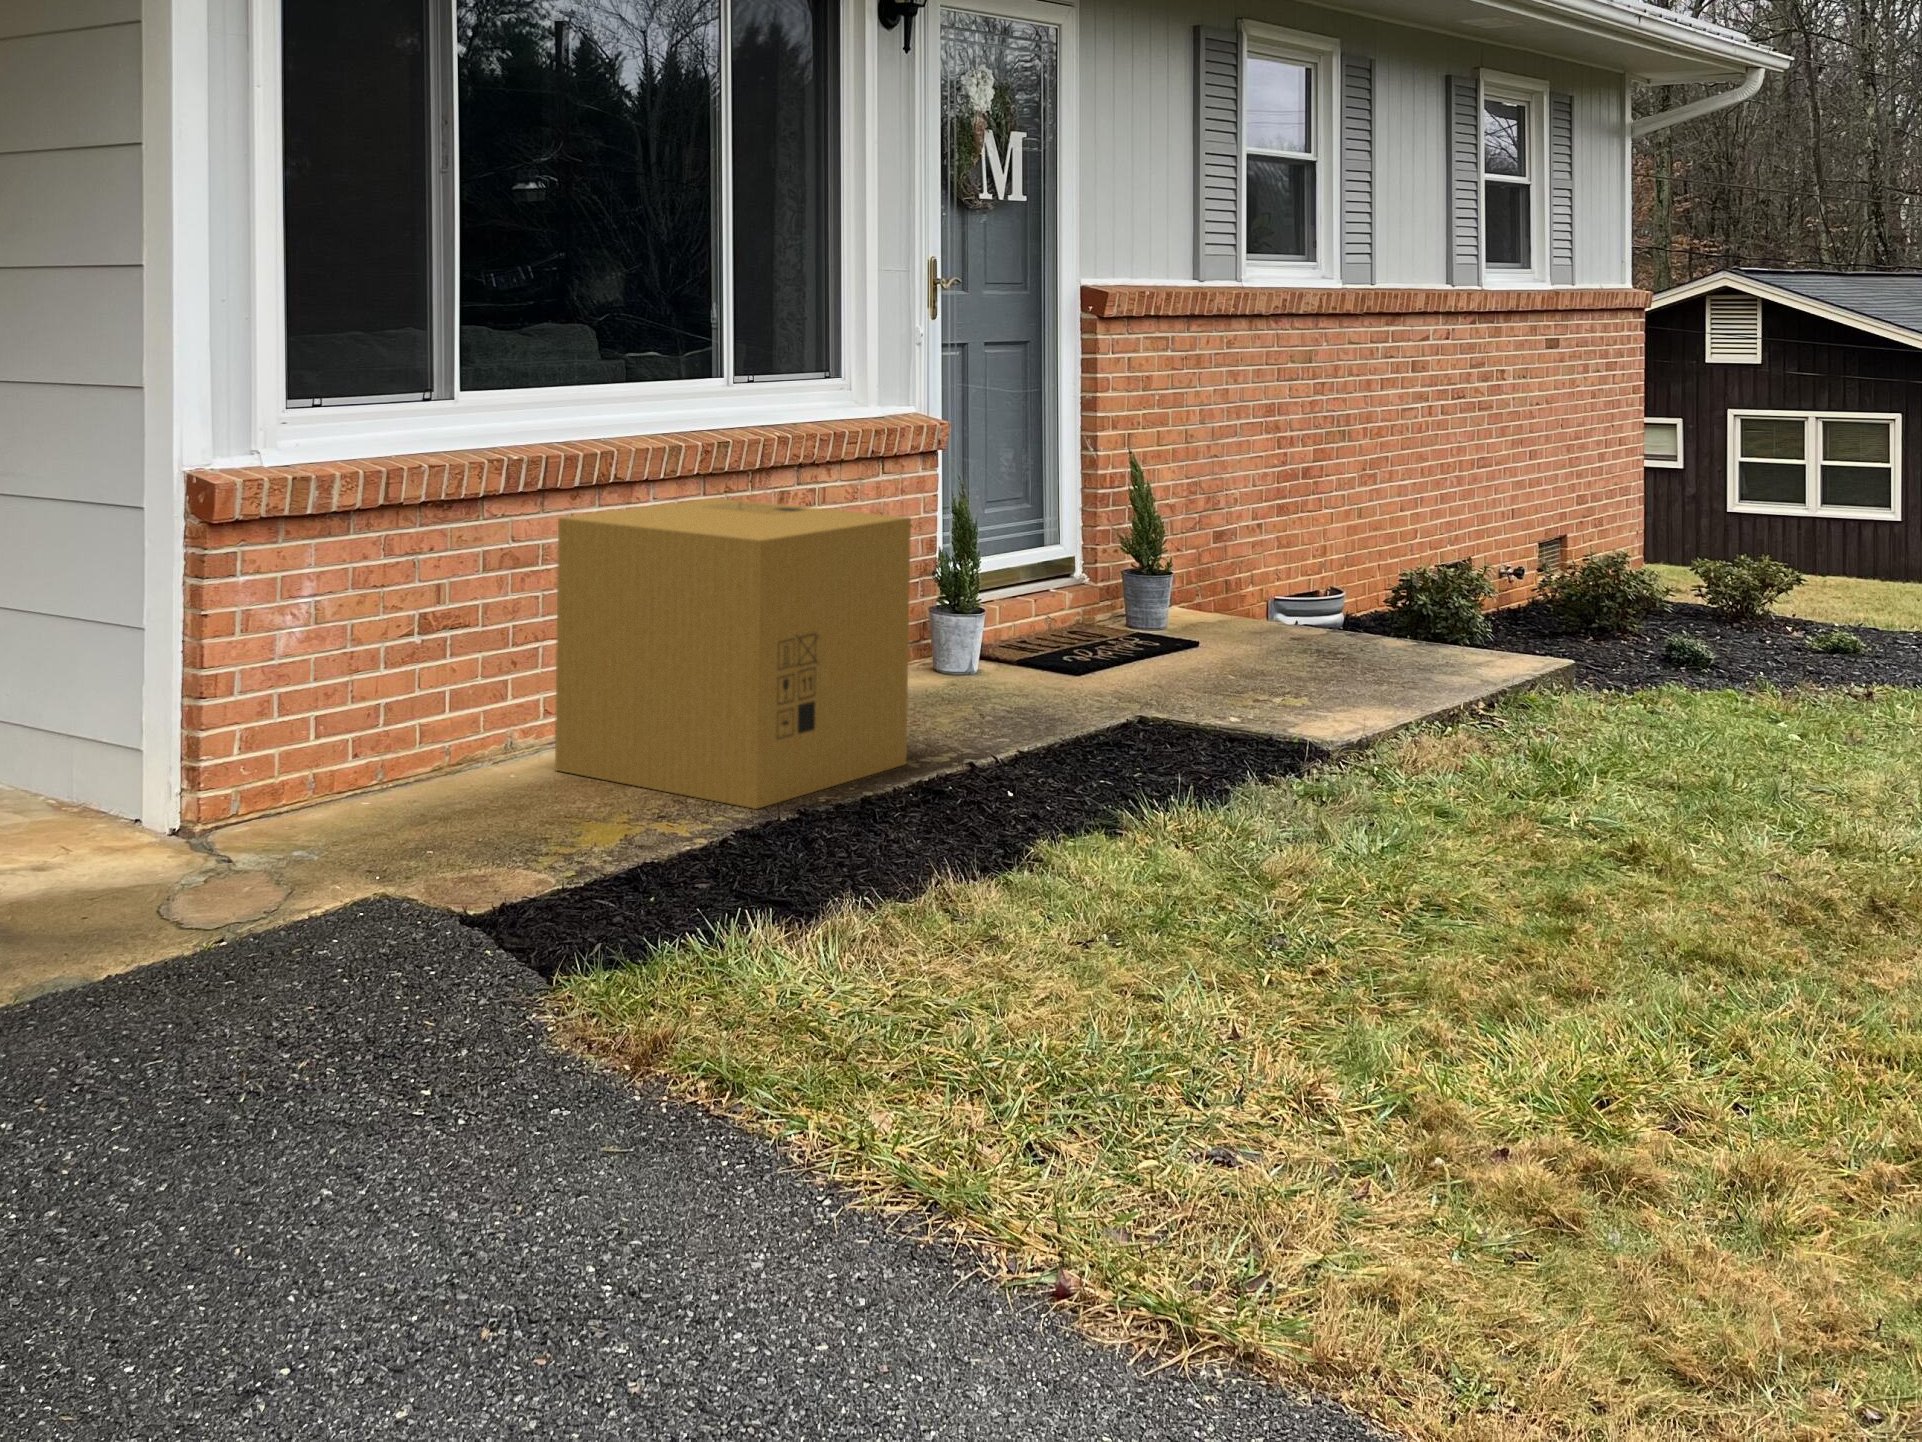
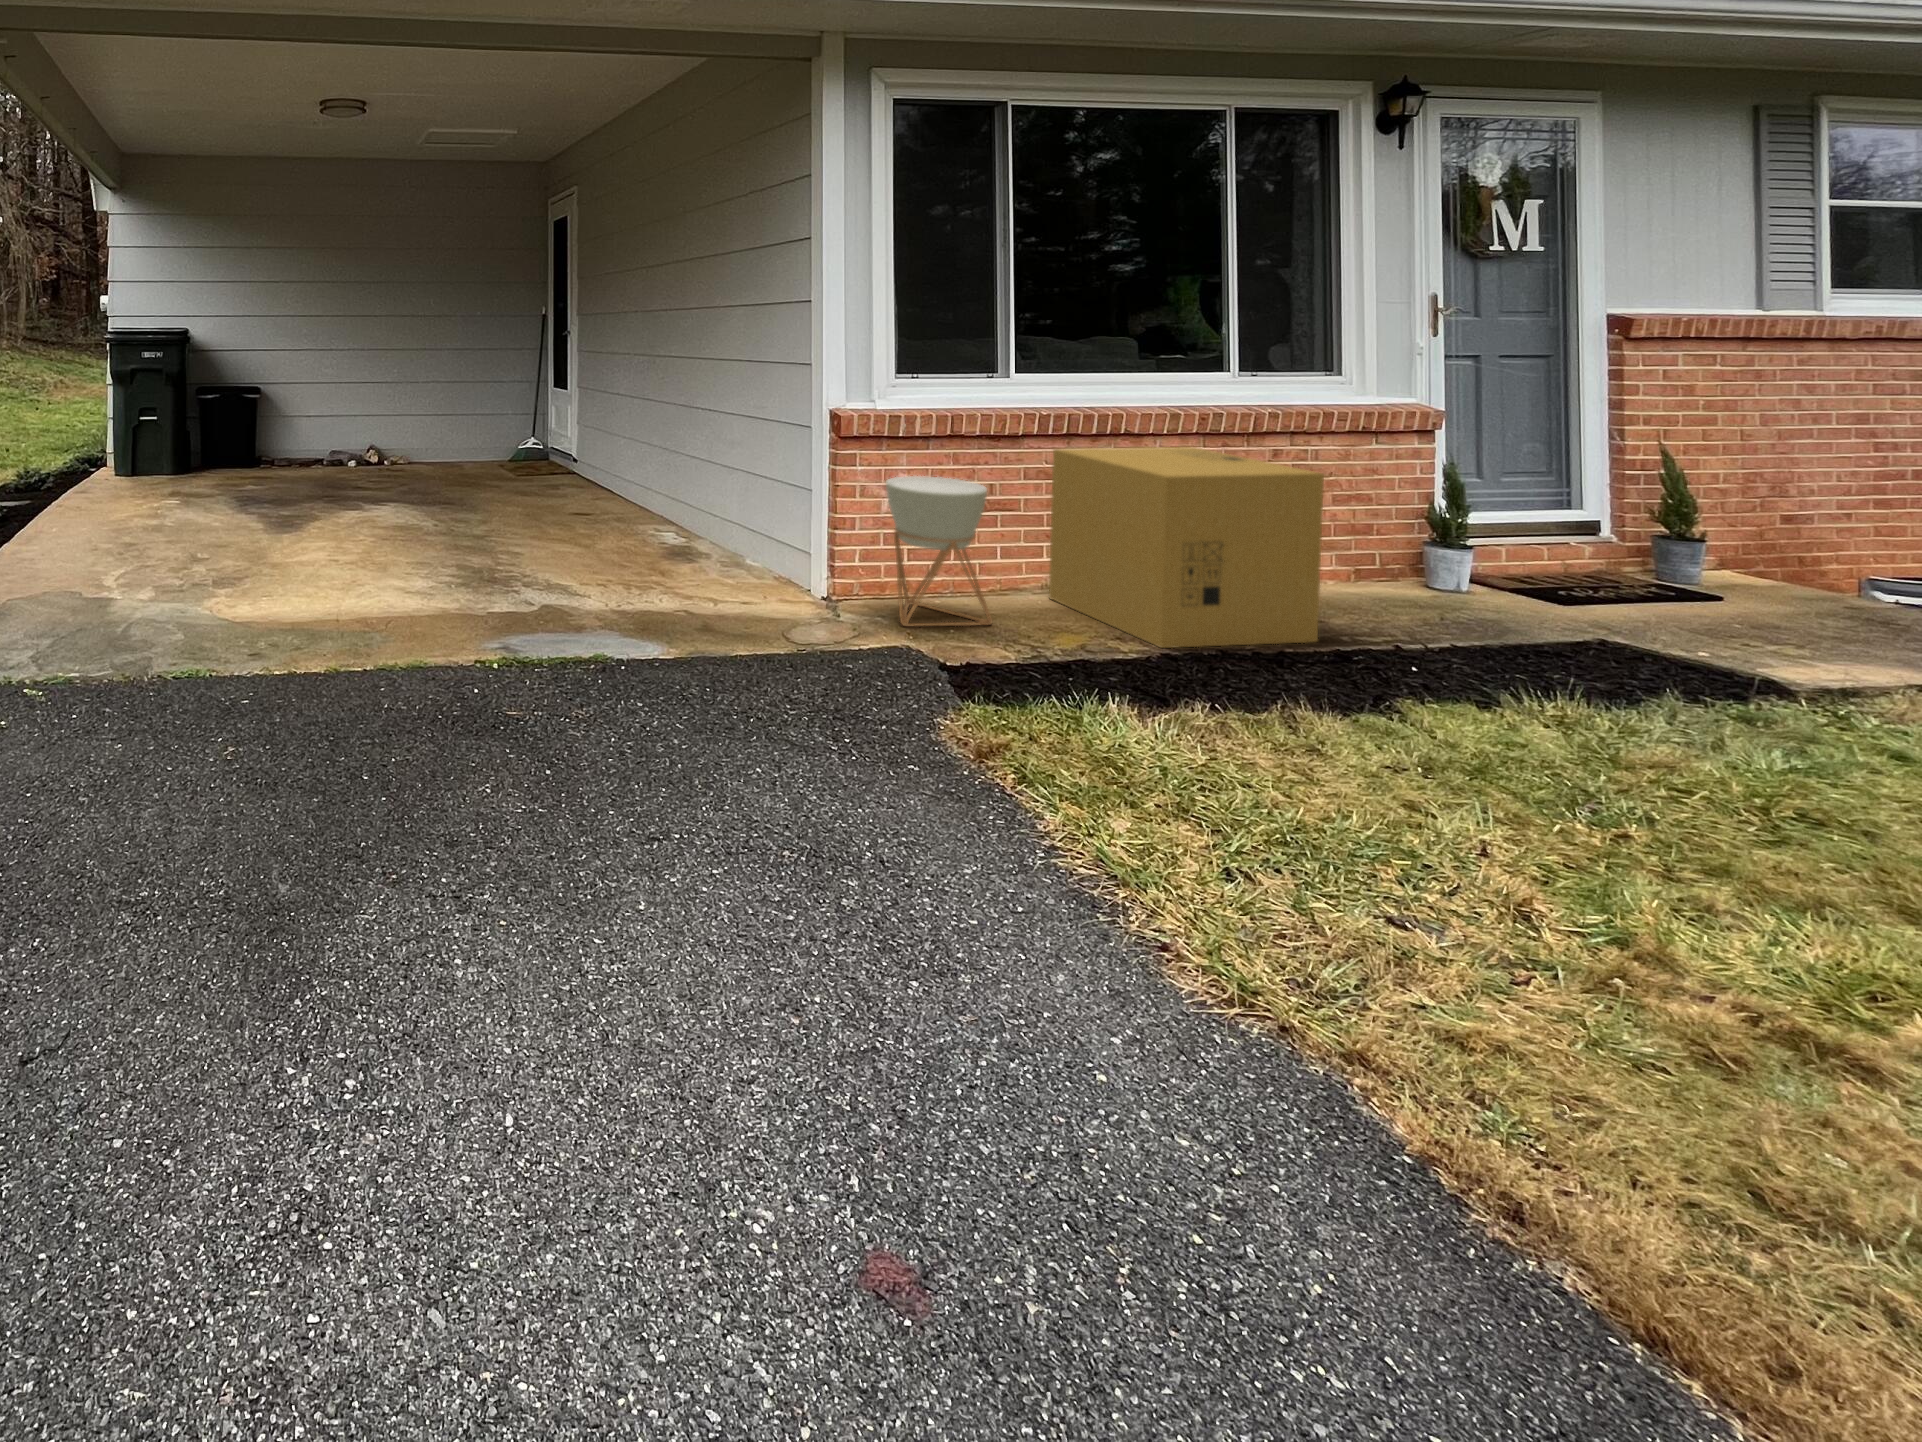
planter: none [350,583,524,852] -> present [886,476,992,626]

